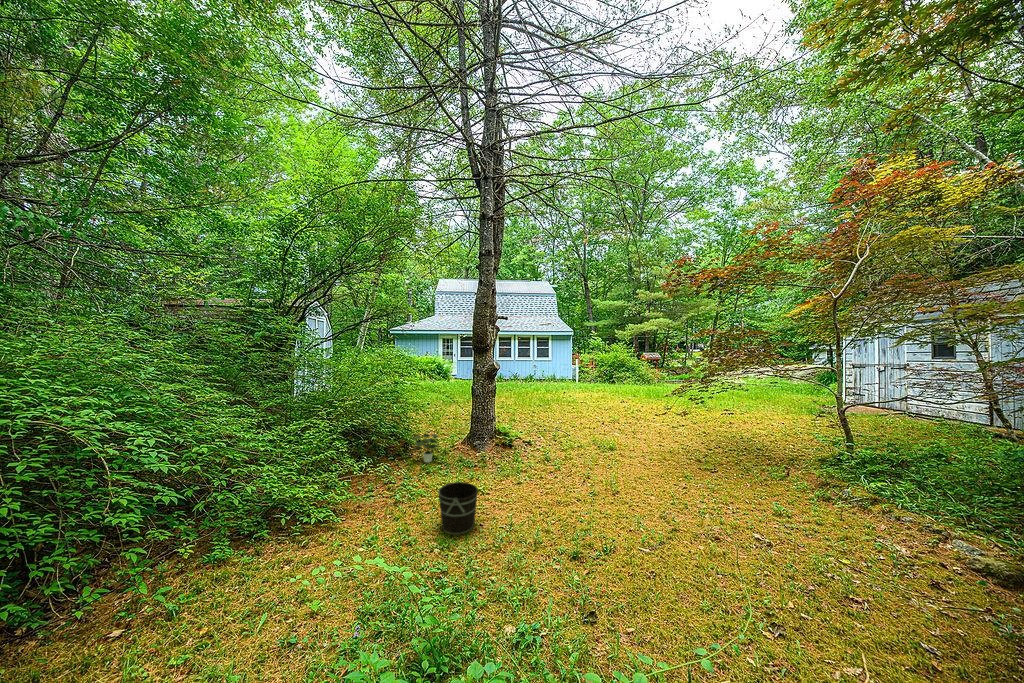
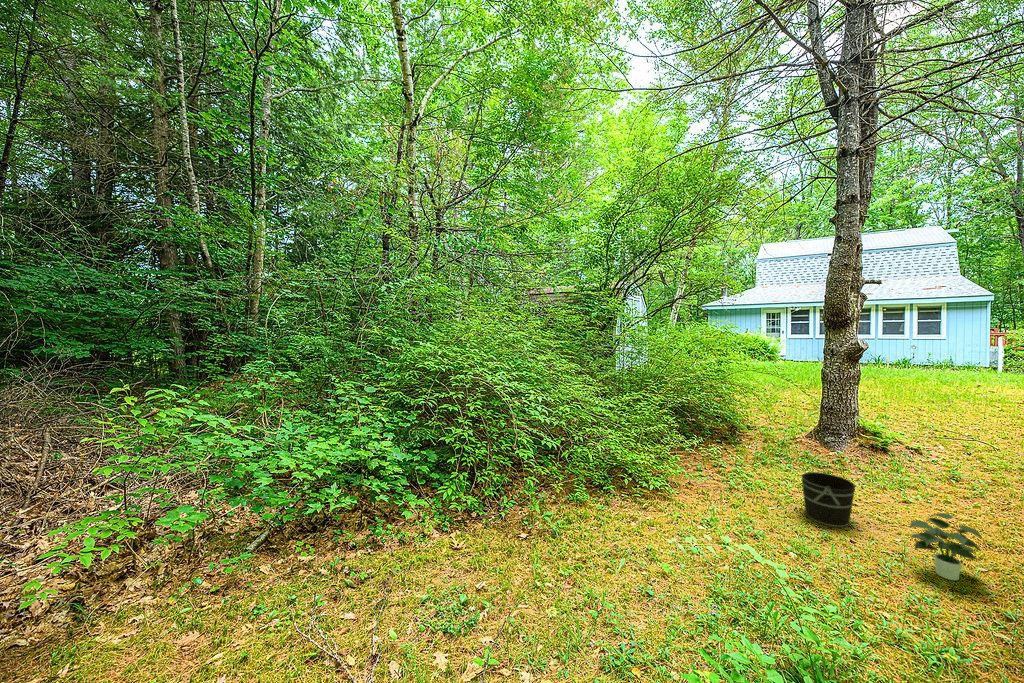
potted plant: present [413,431,438,463] -> present [910,513,982,580]

